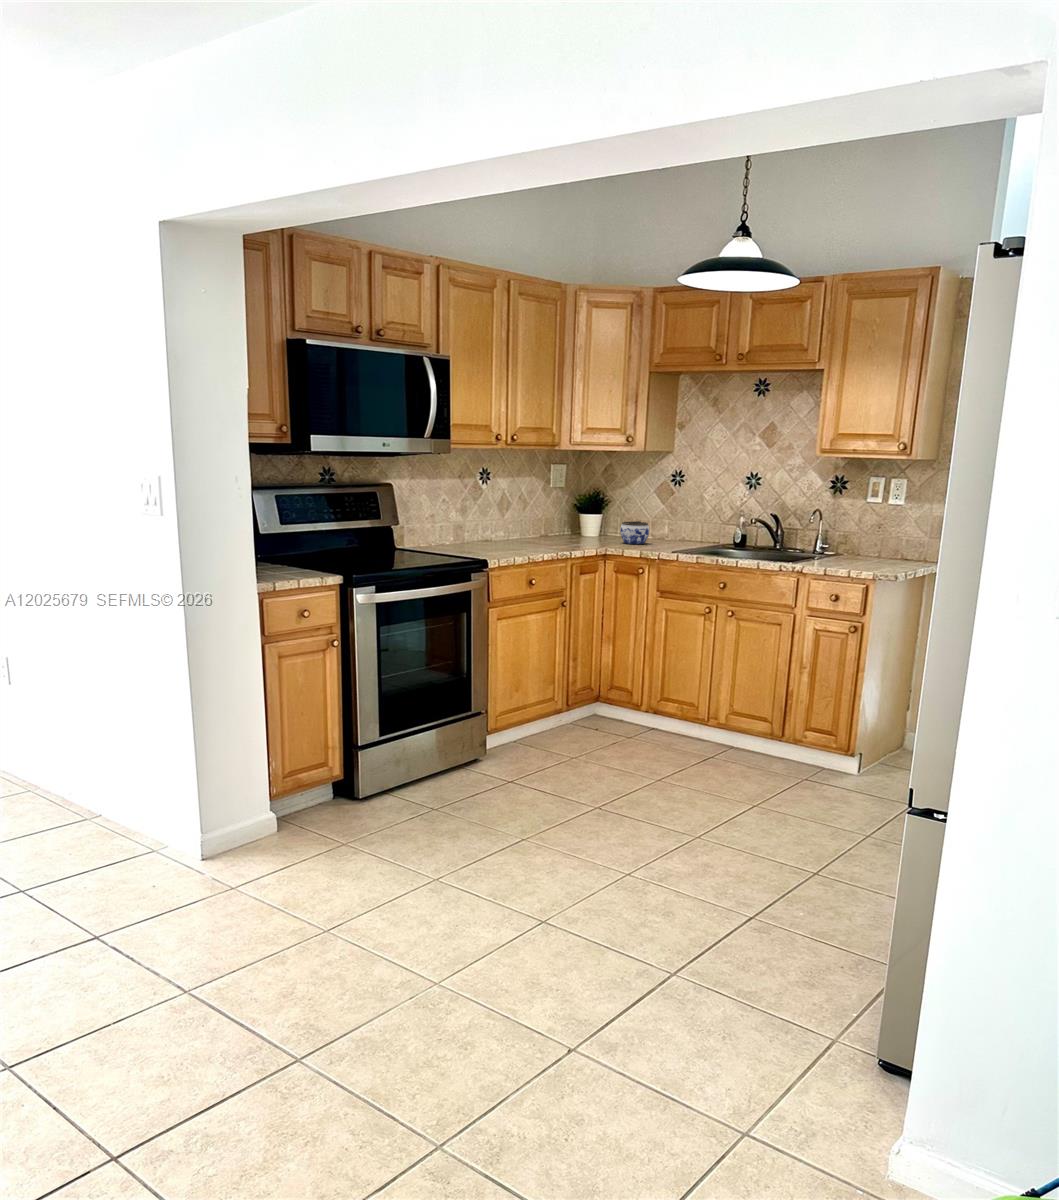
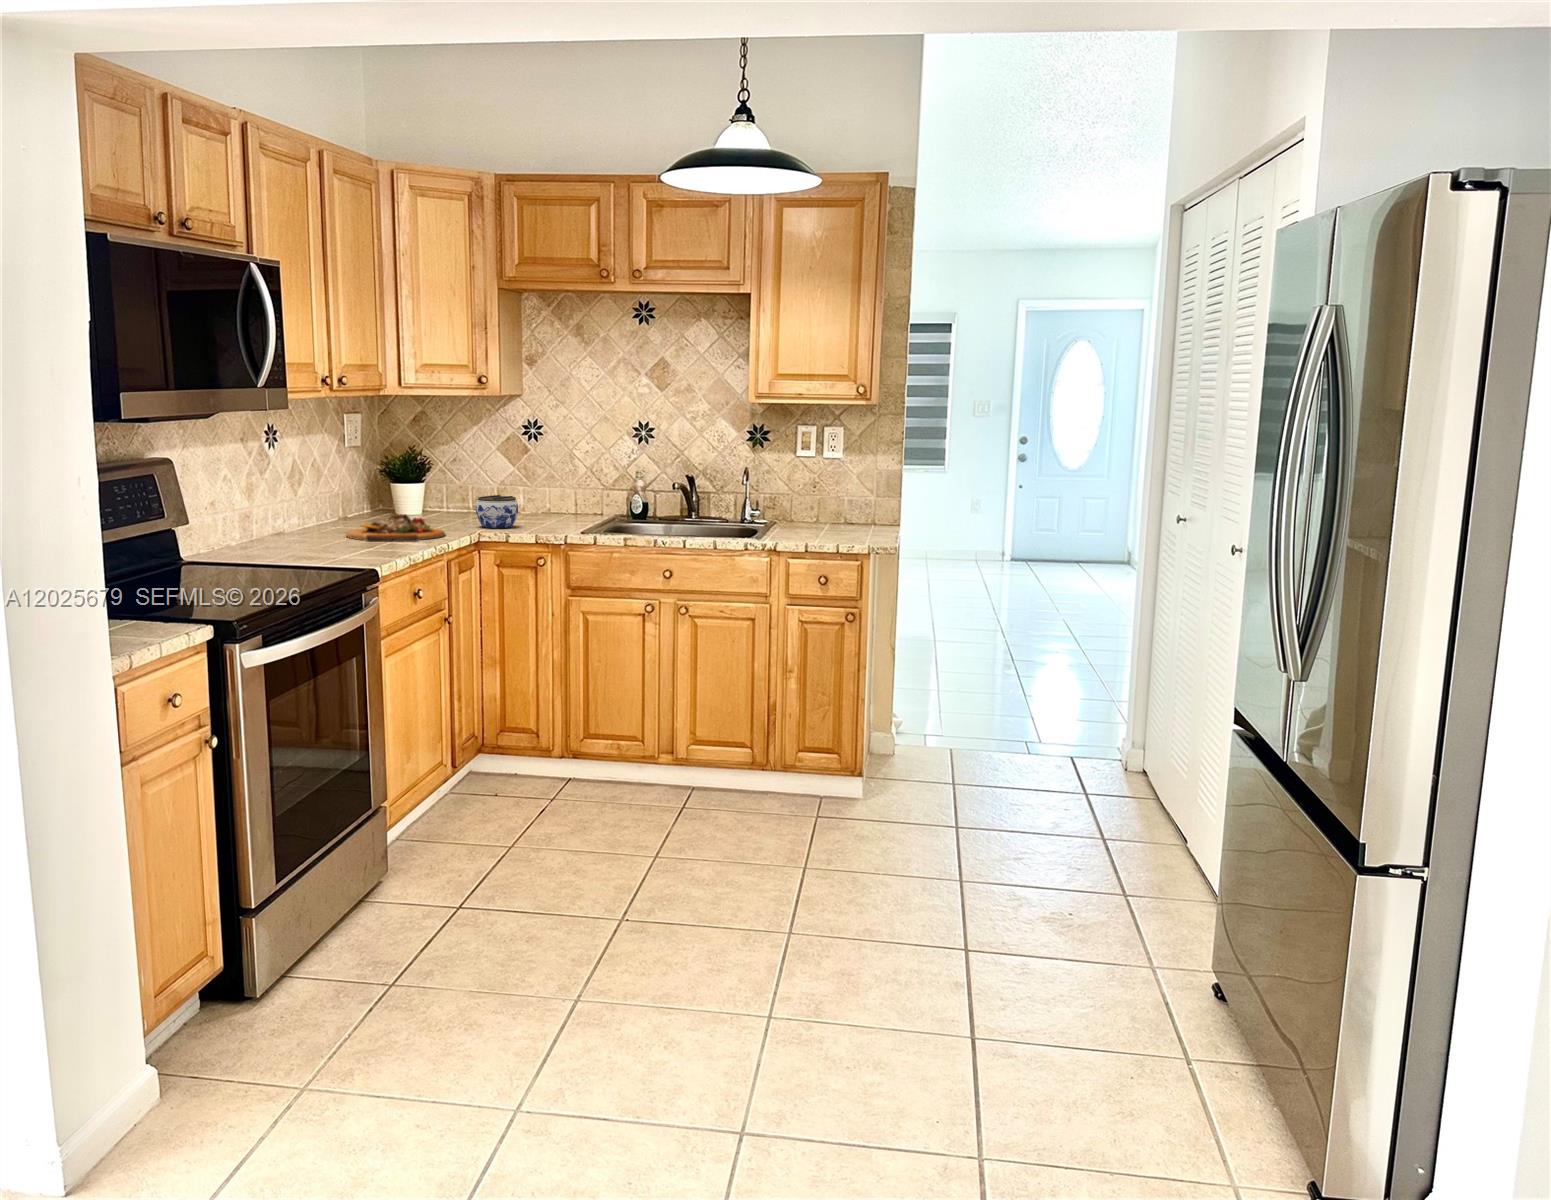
cutting board: none [524,530,586,548] -> present [346,514,445,542]

